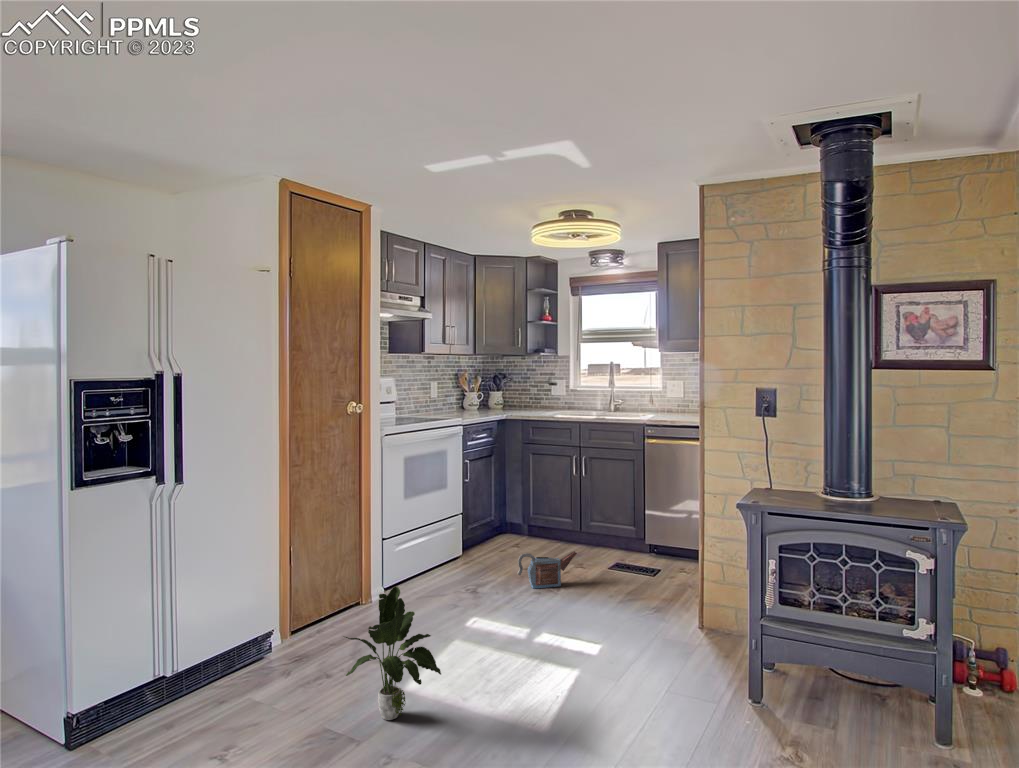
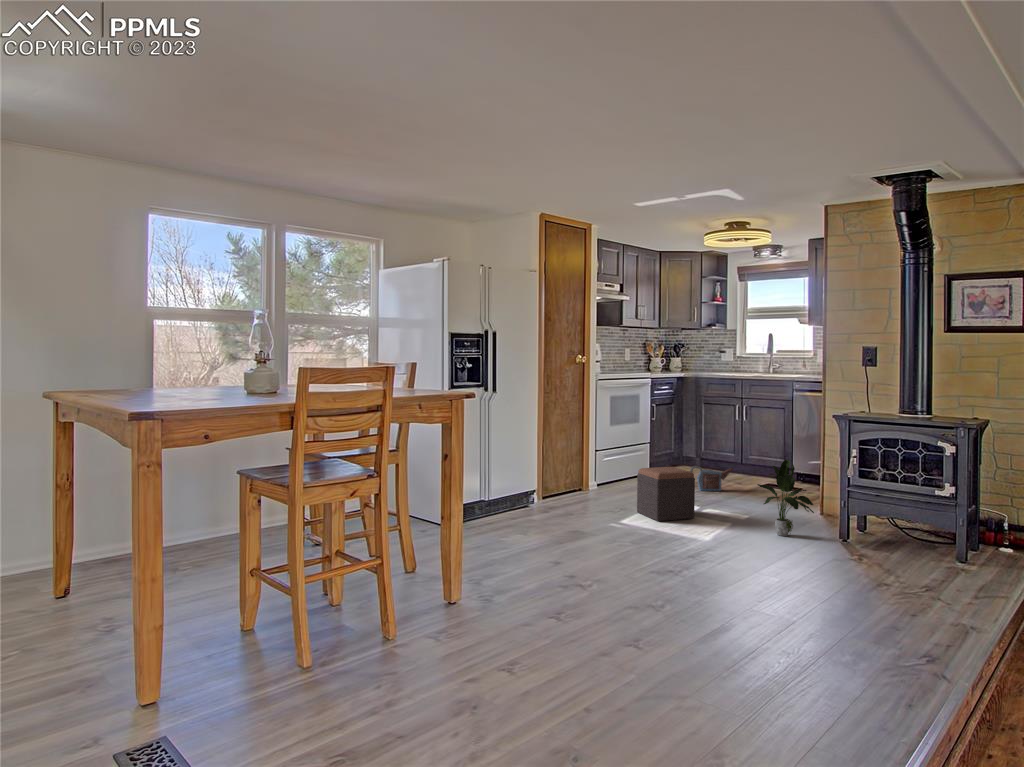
footstool: none [437,579,527,684] -> present [637,467,695,521]
potted plant: present [344,587,441,720] -> present [757,460,814,536]

